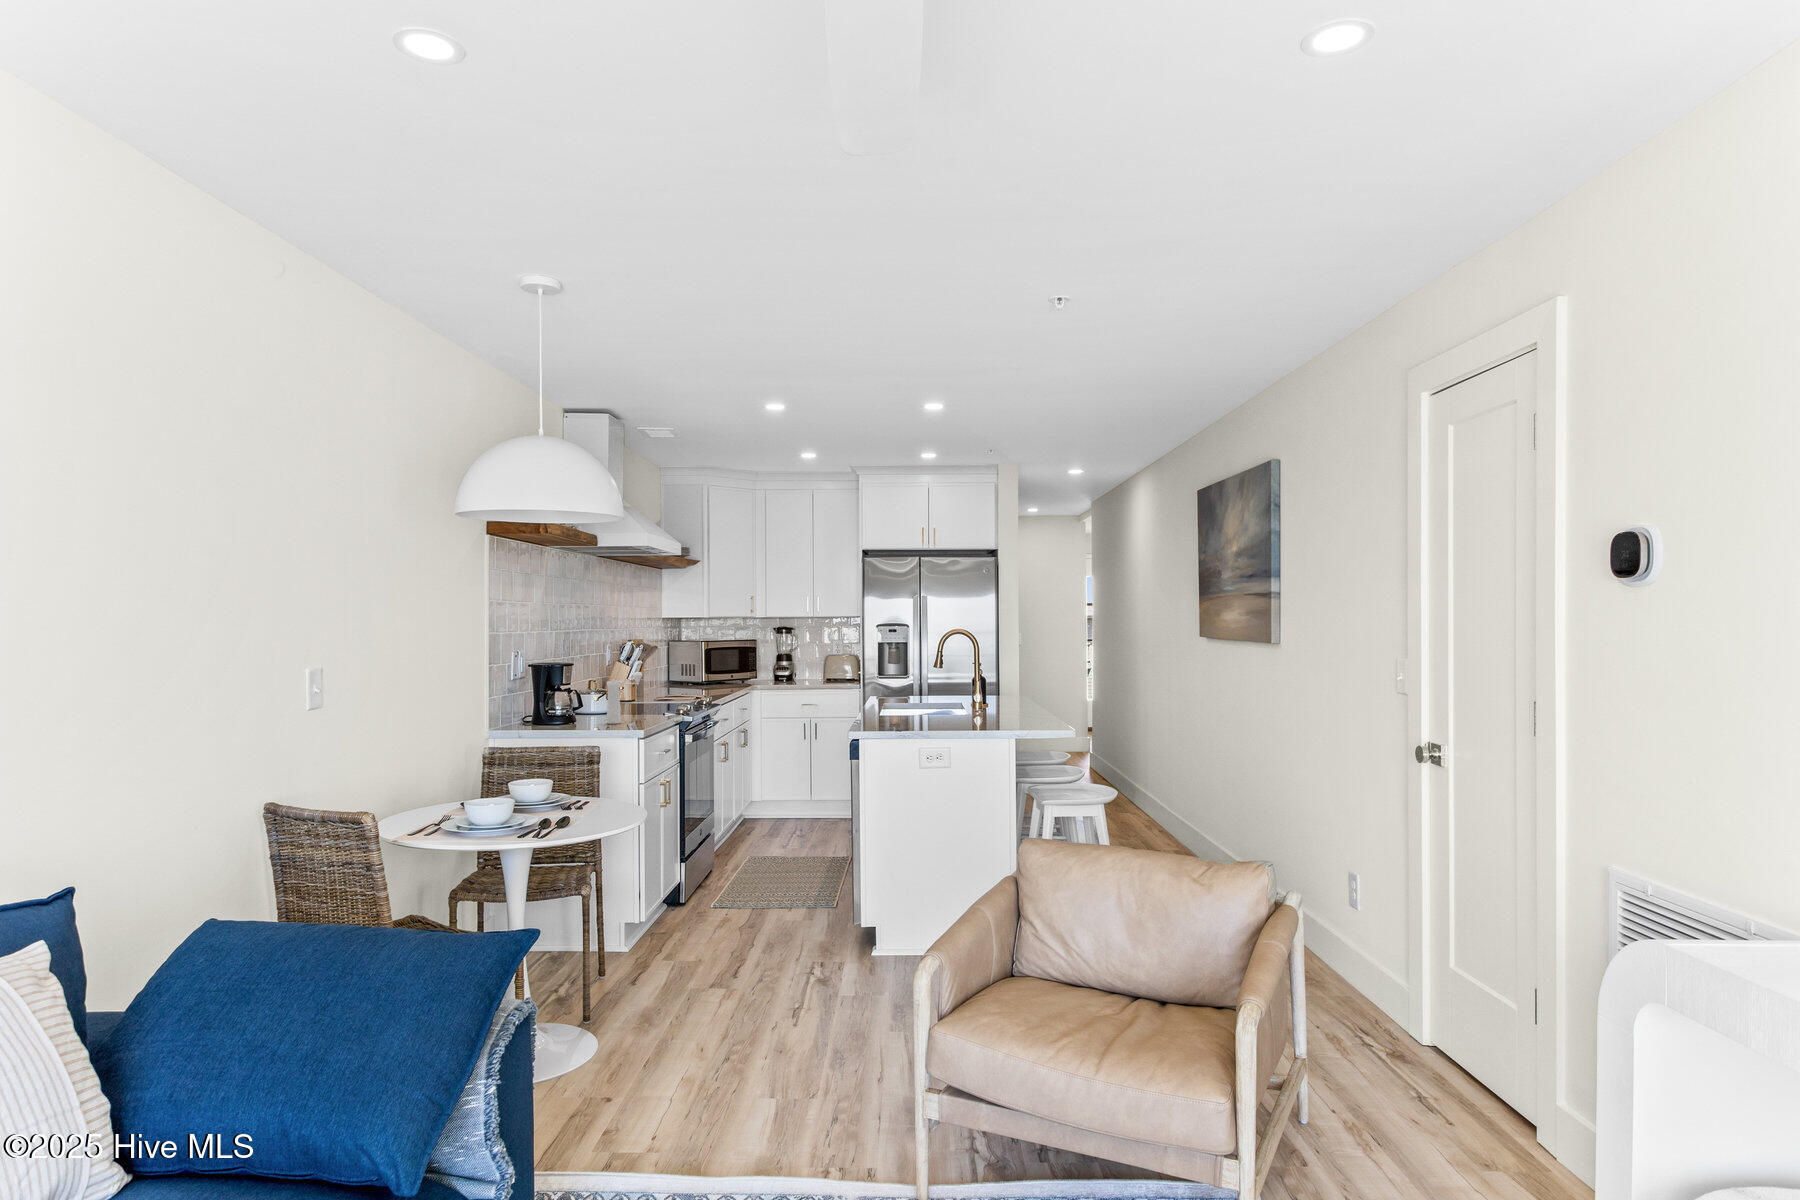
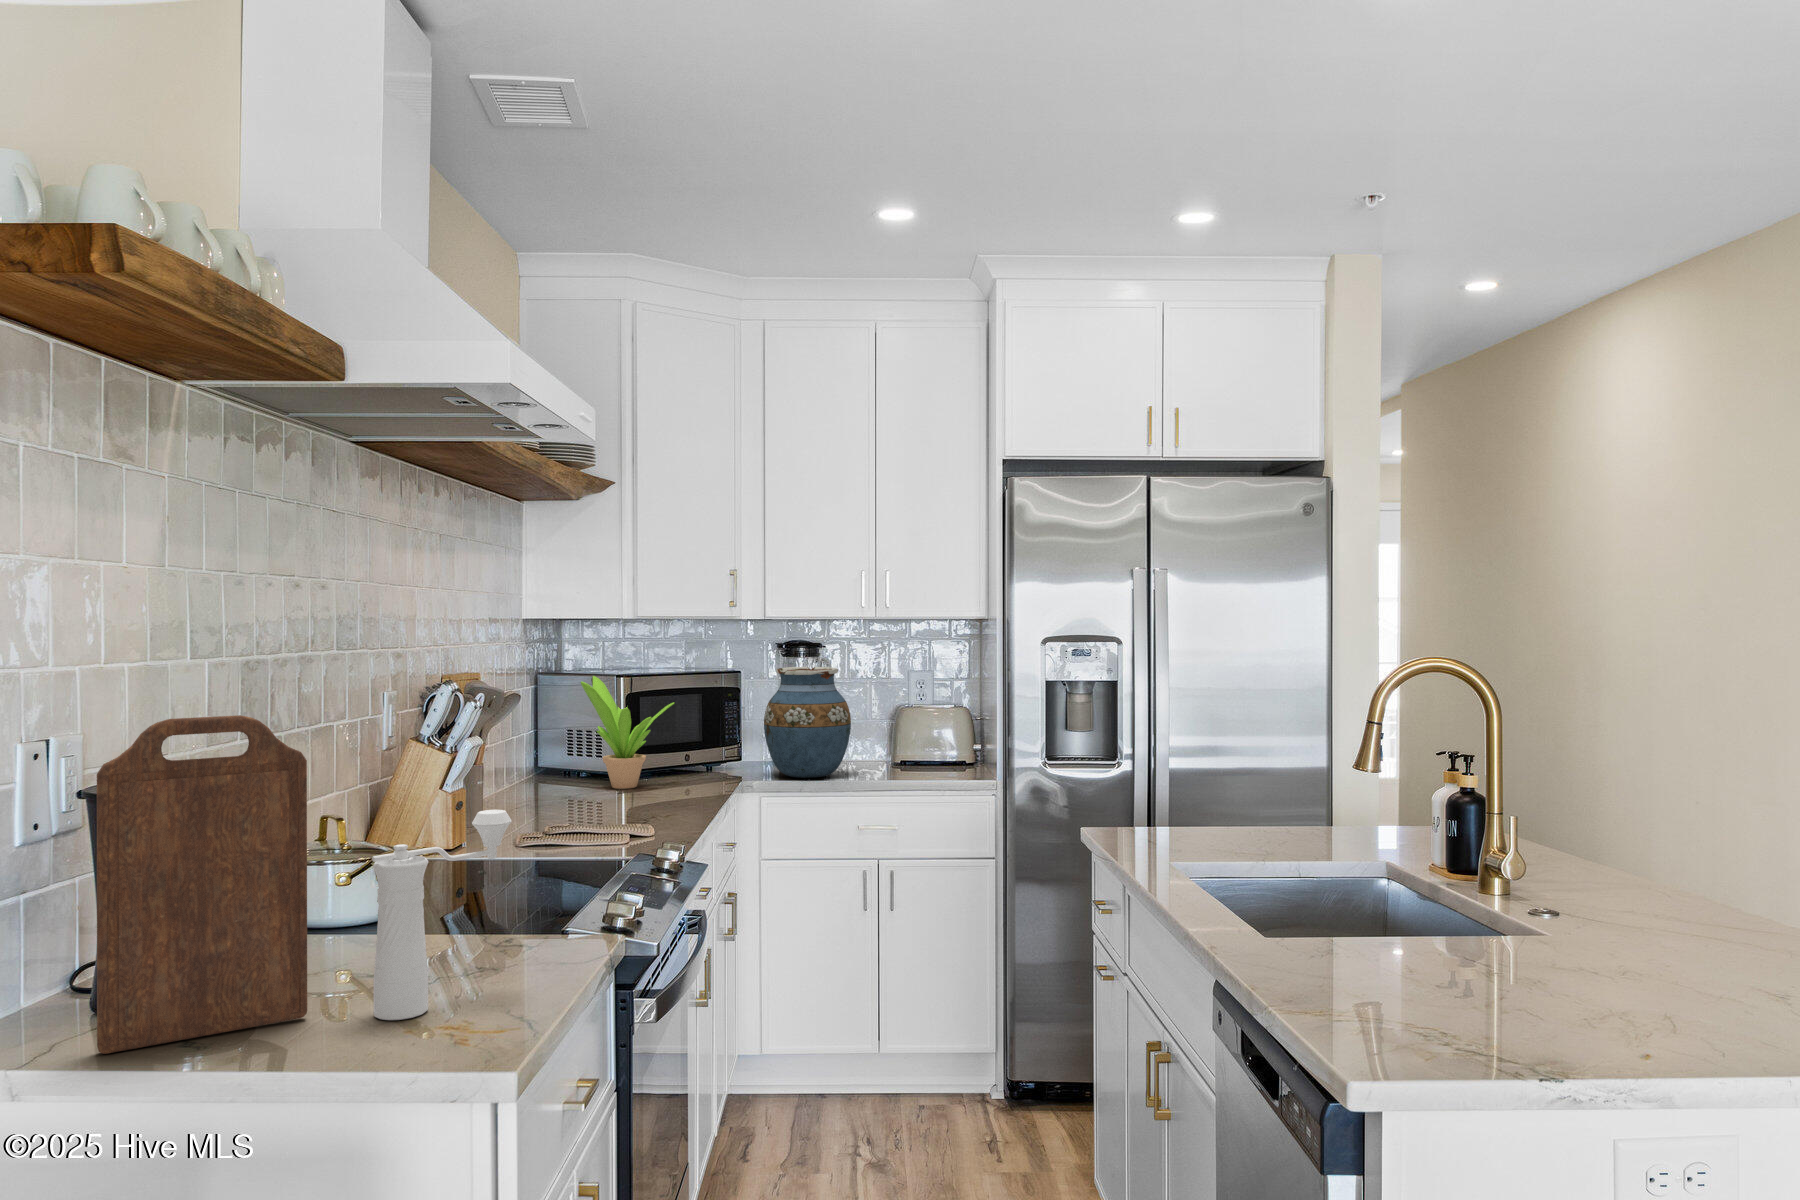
vase: none [763,638,799,684] -> present [764,667,851,778]
potted plant: none [683,642,723,687] -> present [581,676,674,789]
cutting board: none [541,645,590,727] -> present [97,715,307,1054]

